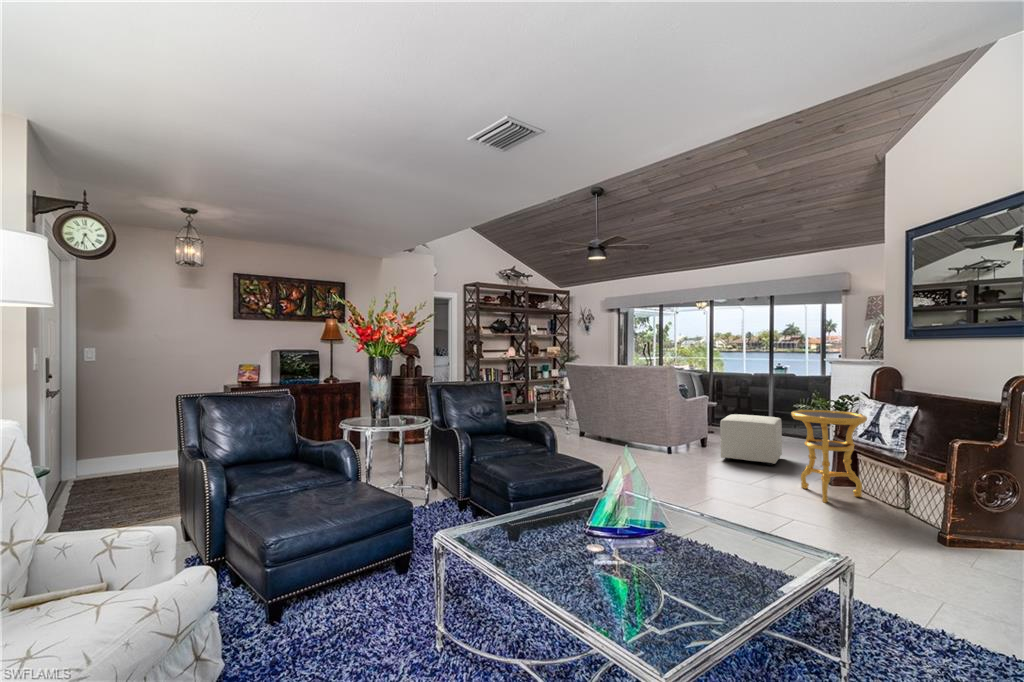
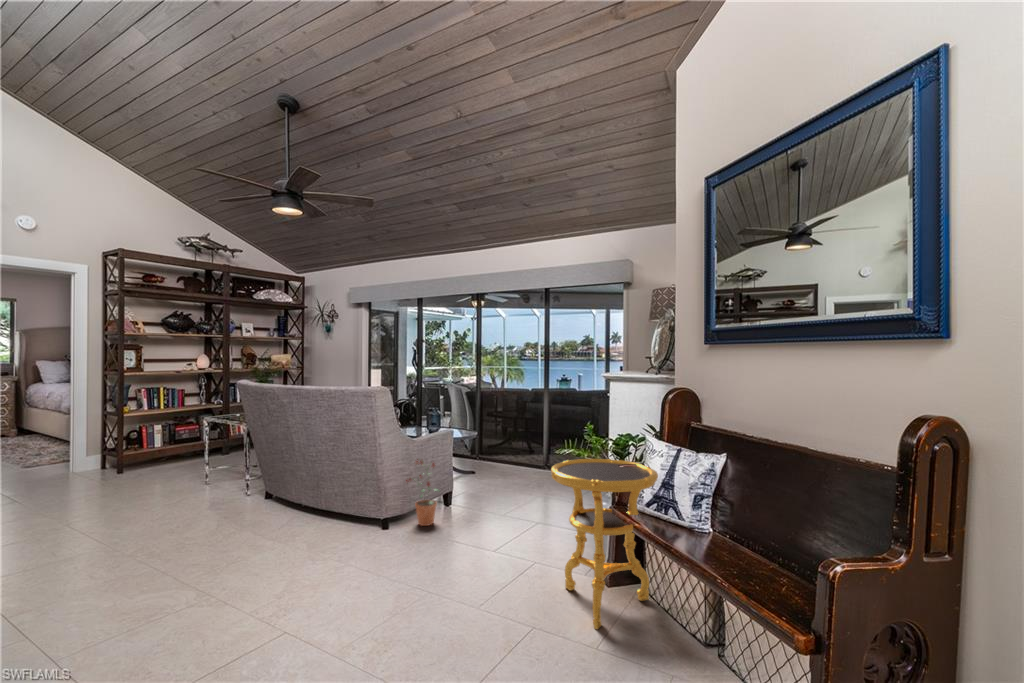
potted plant: none [678,414,702,456] -> present [406,459,438,526]
ottoman: present [720,414,782,465] -> none [463,455,549,535]

